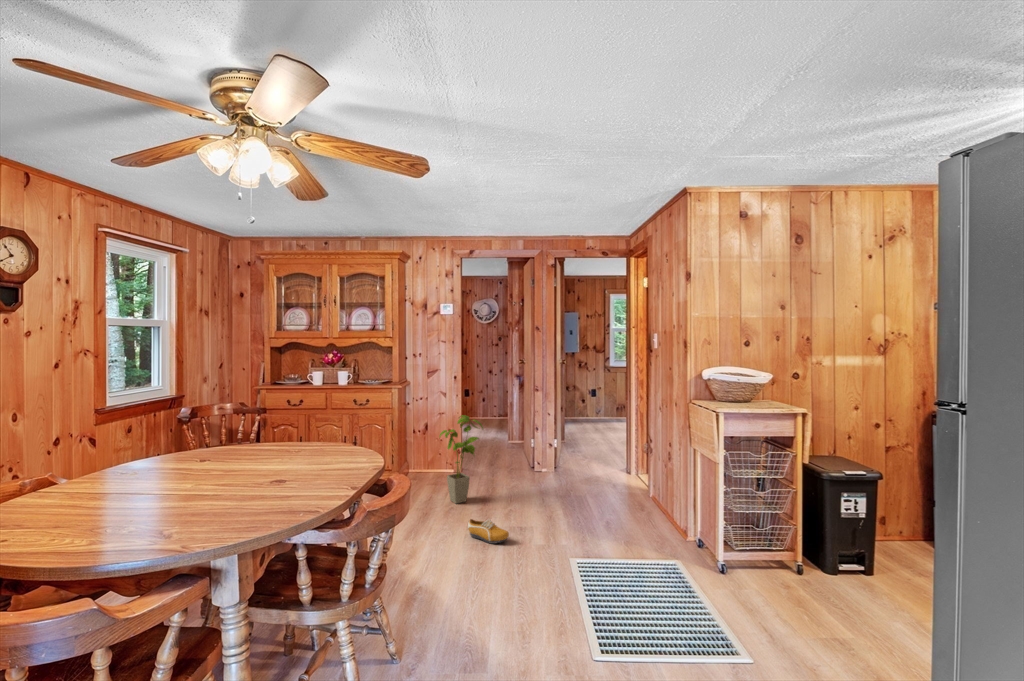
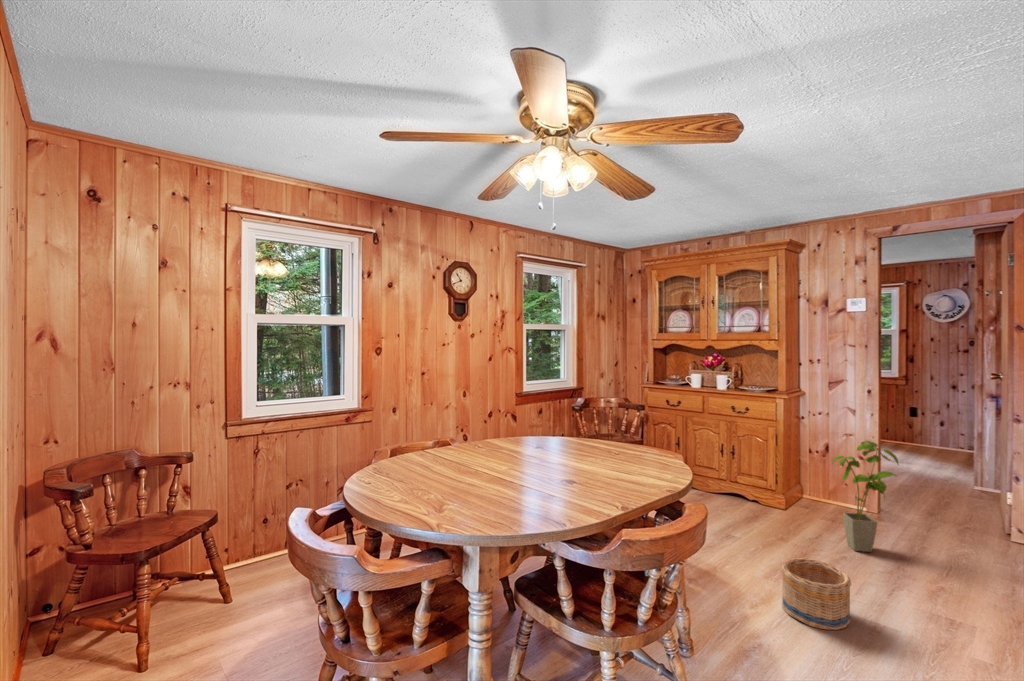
basket: none [419,519,470,575] -> present [782,558,851,630]
shoe: present [468,519,509,544] -> none [859,574,924,619]

